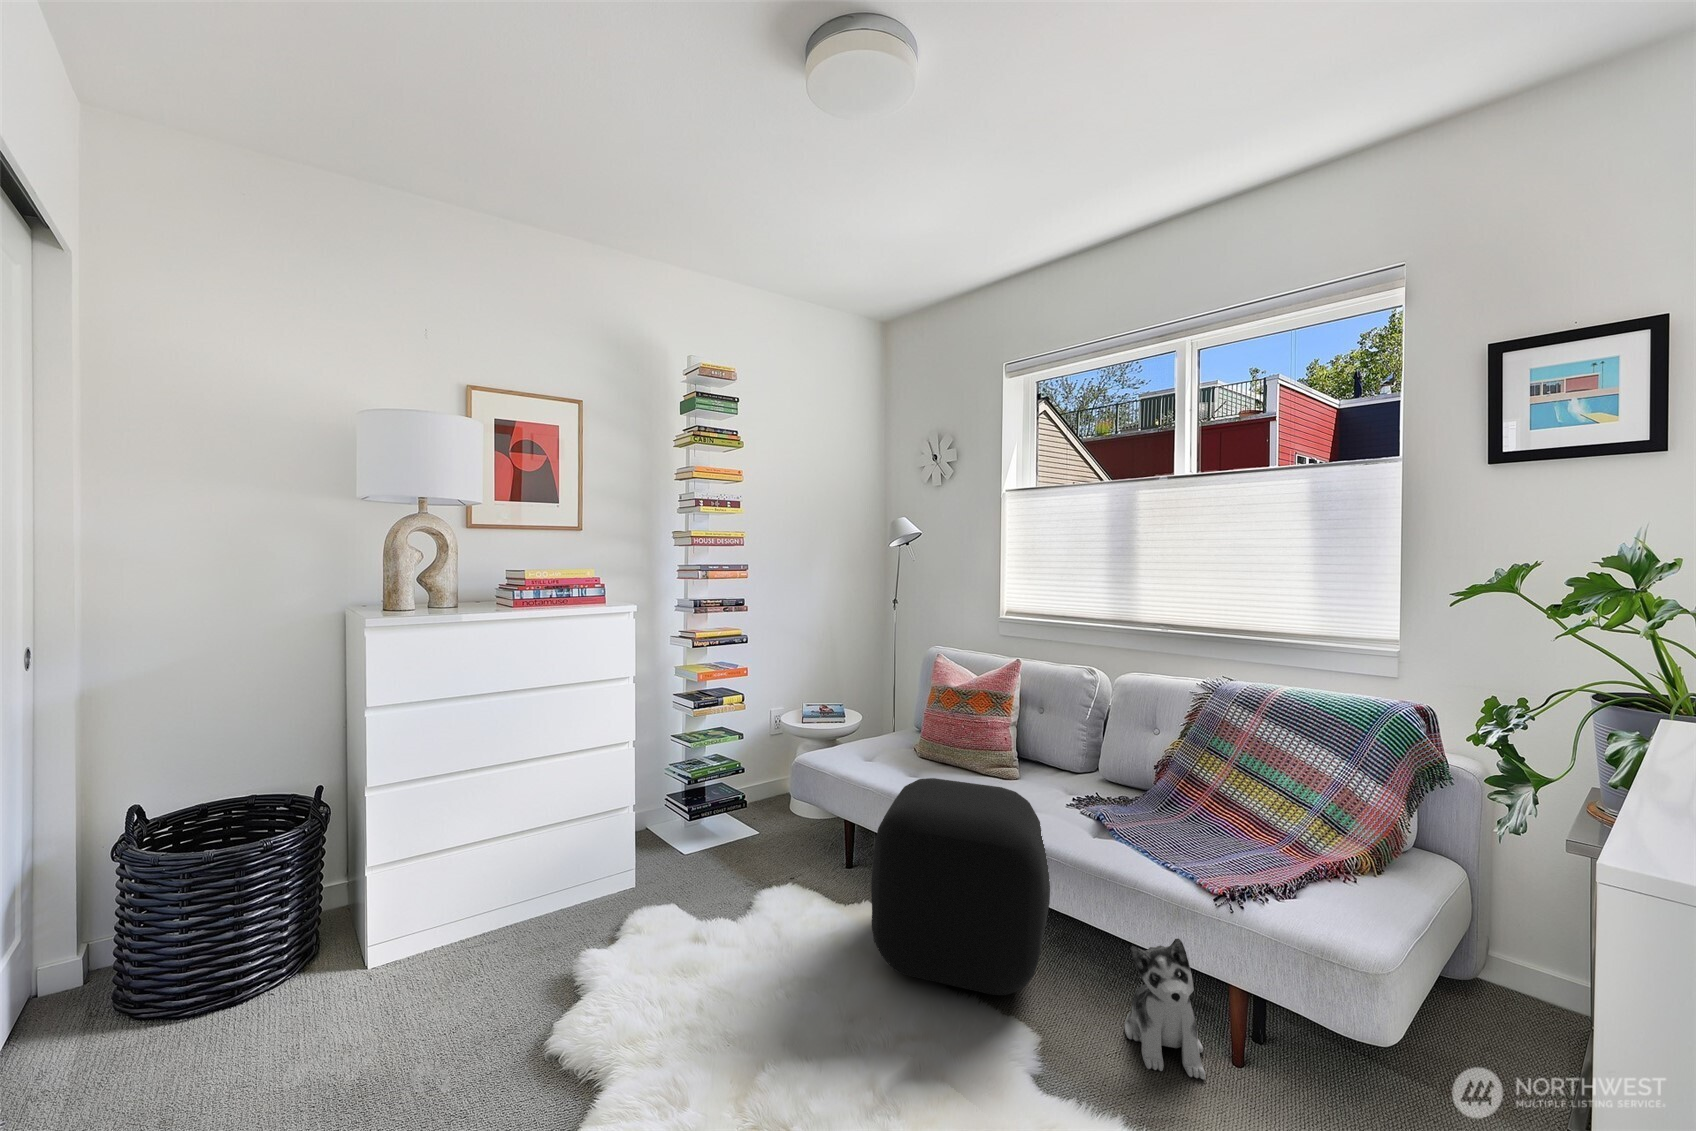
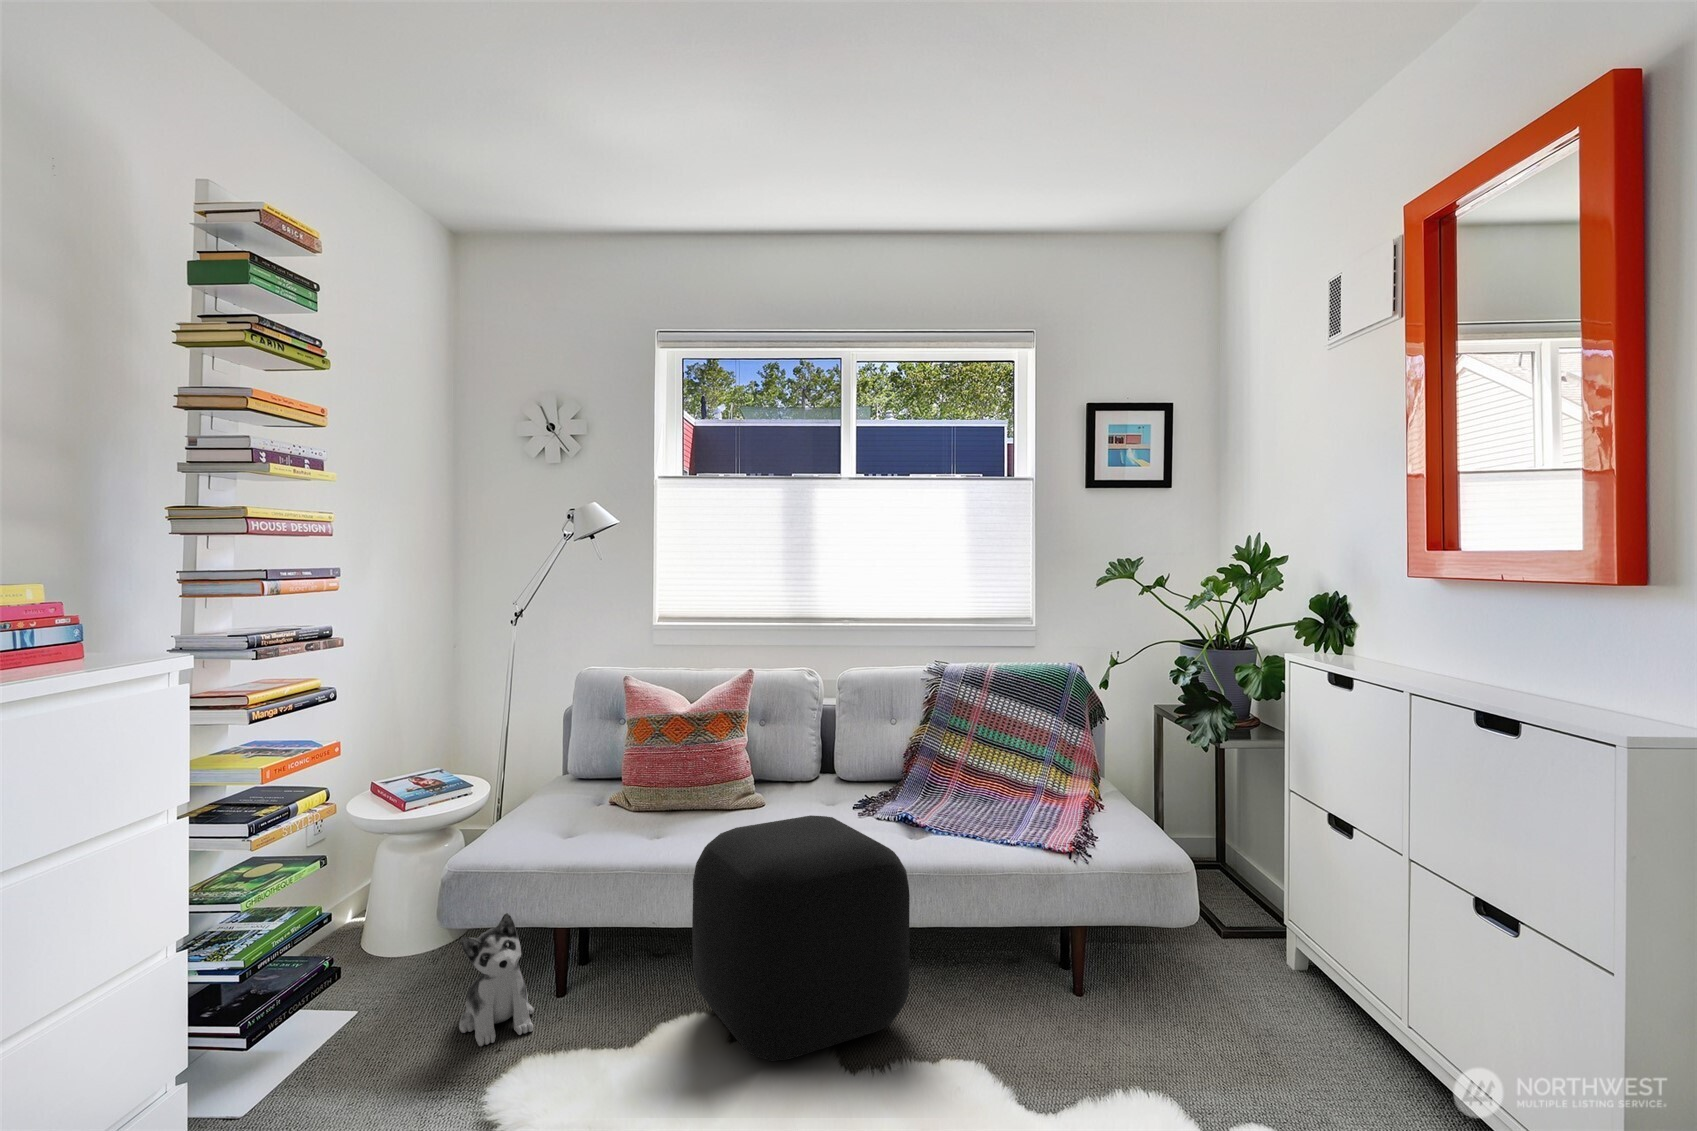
plush toy: present [1125,939,1205,1079] -> present [459,913,534,1046]

